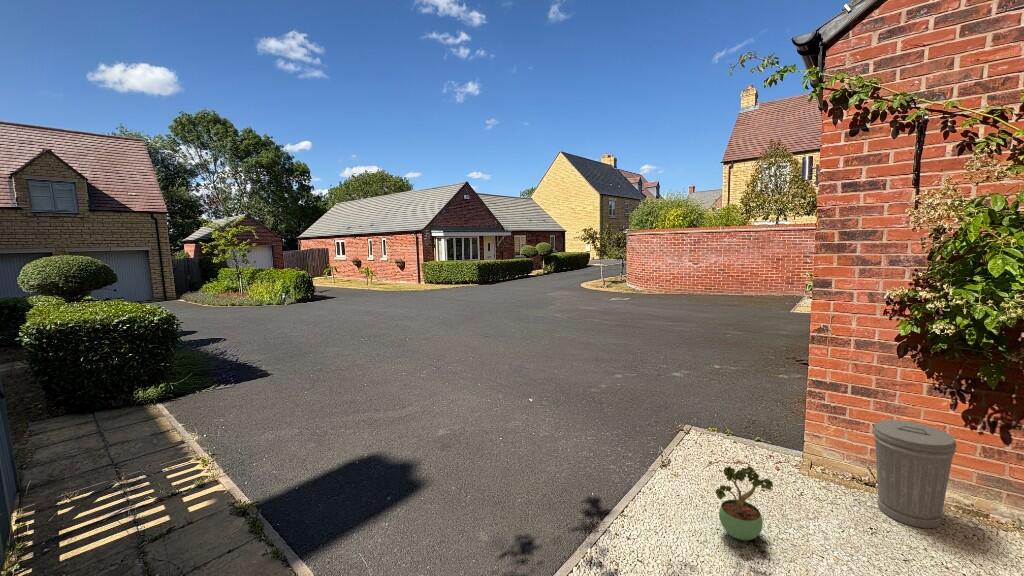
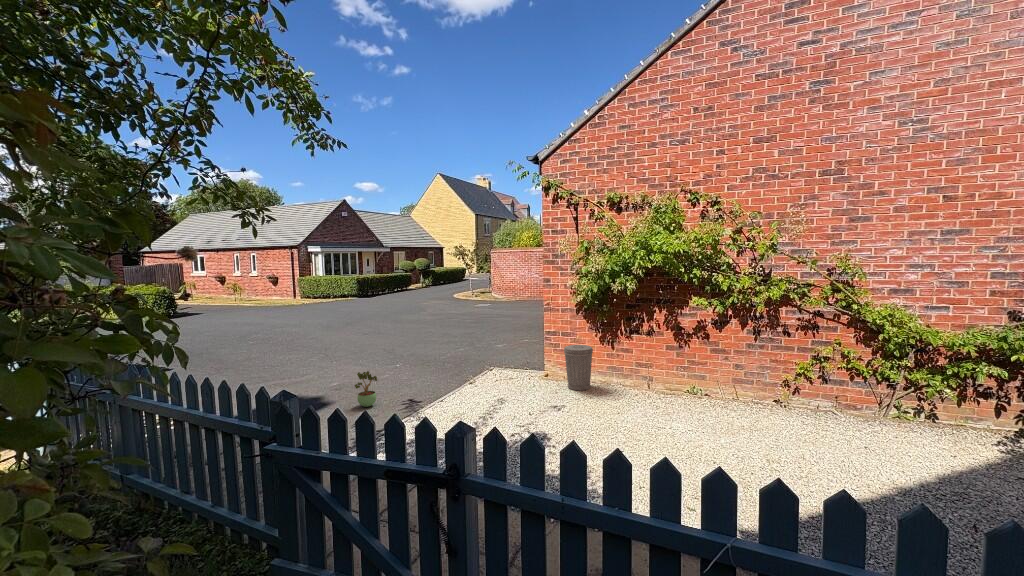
potted plant: present [716,466,773,540] -> present [355,371,377,407]

